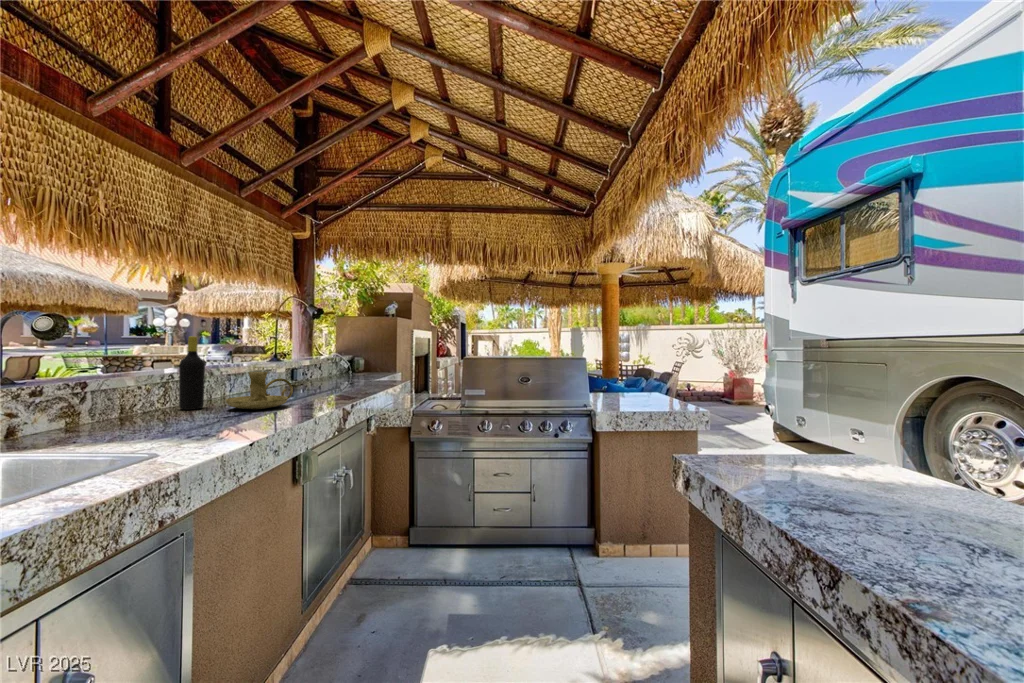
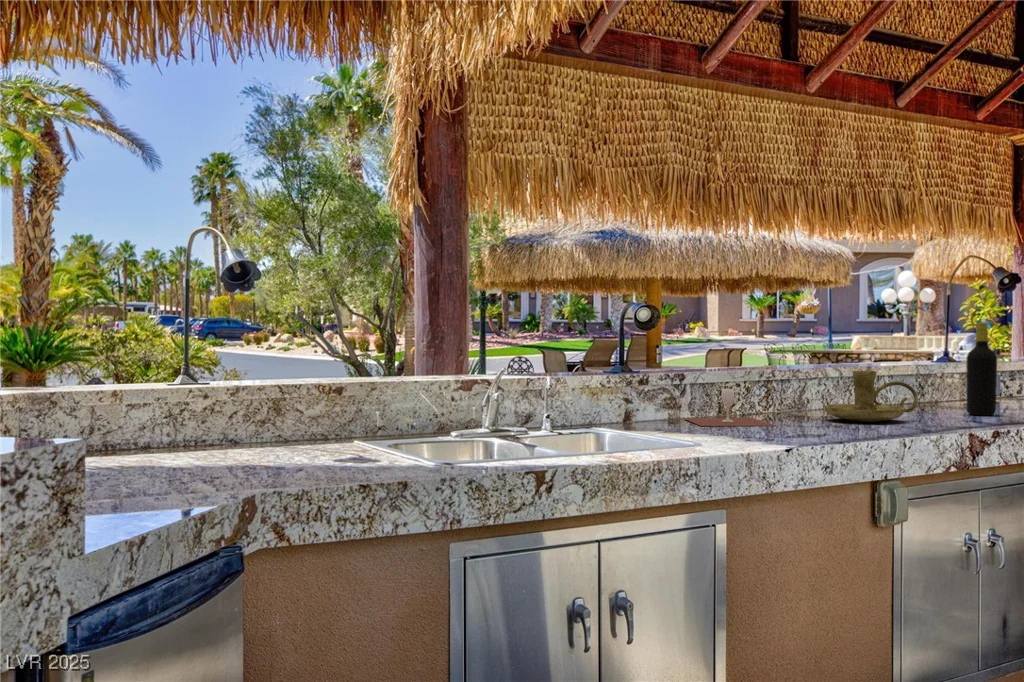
bottle: present [179,336,205,410] -> present [967,322,997,415]
wine glass: none [85,393,195,432] -> present [684,389,775,426]

